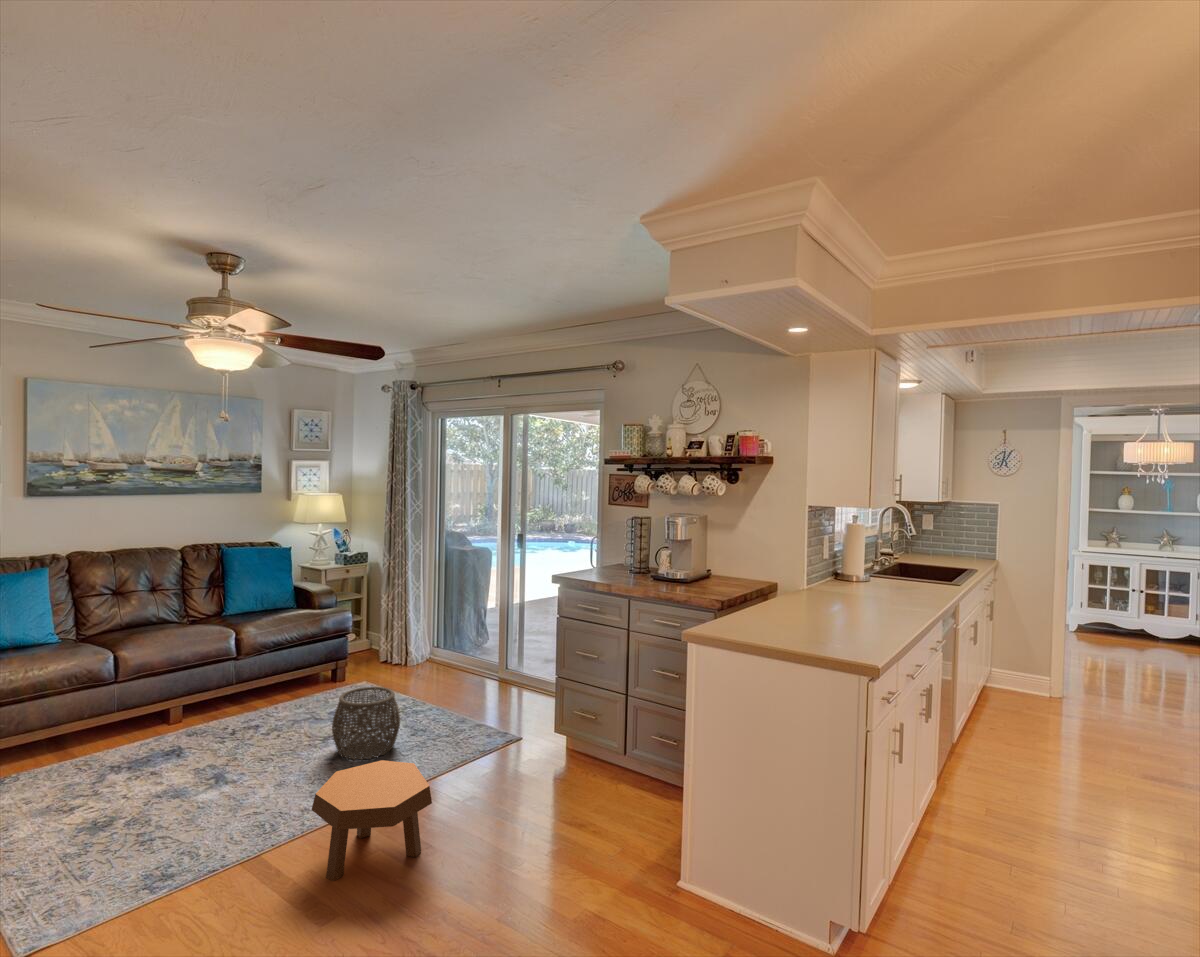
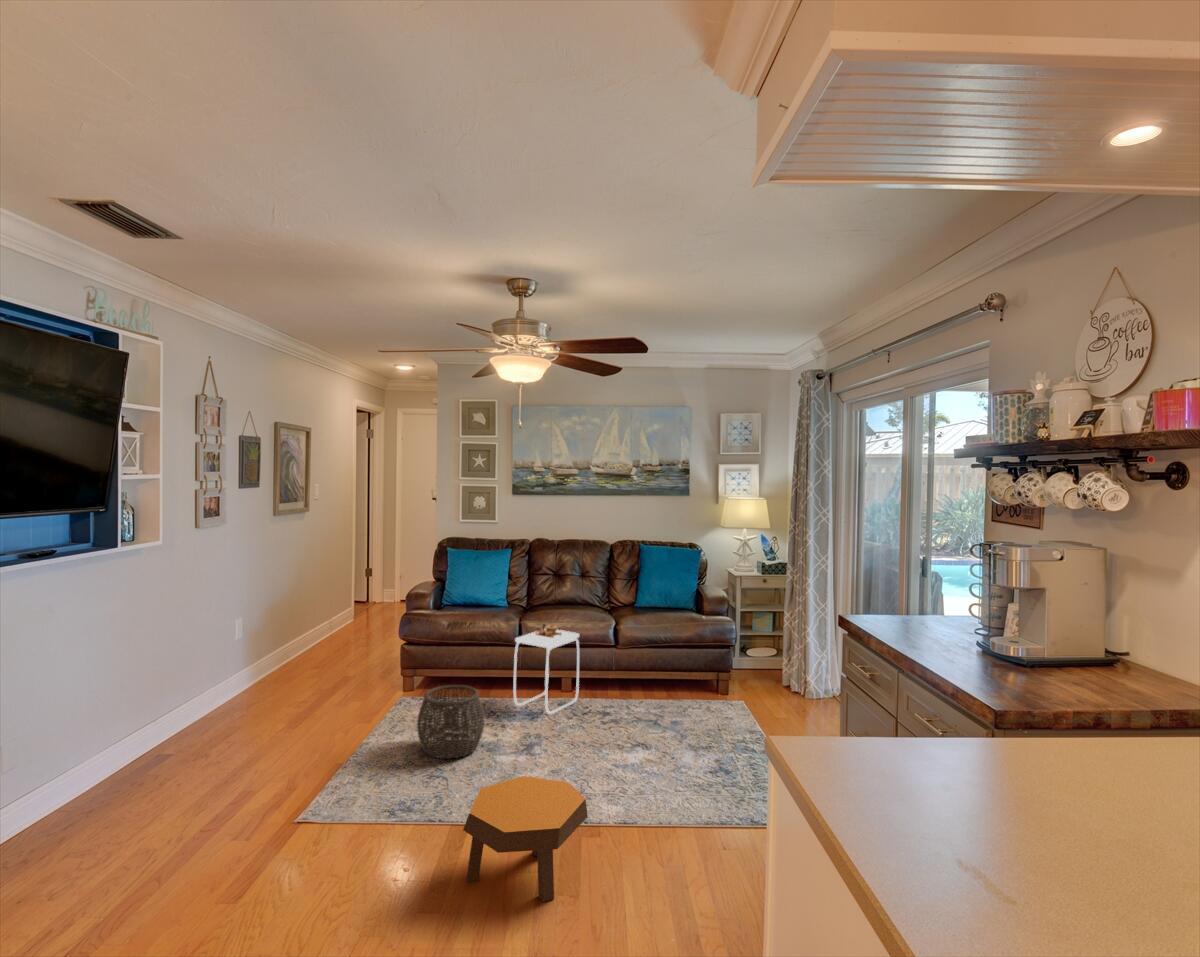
side table: none [137,646,207,748] -> present [514,624,579,714]
woven basket: present [332,687,400,760] -> present [417,685,485,759]

